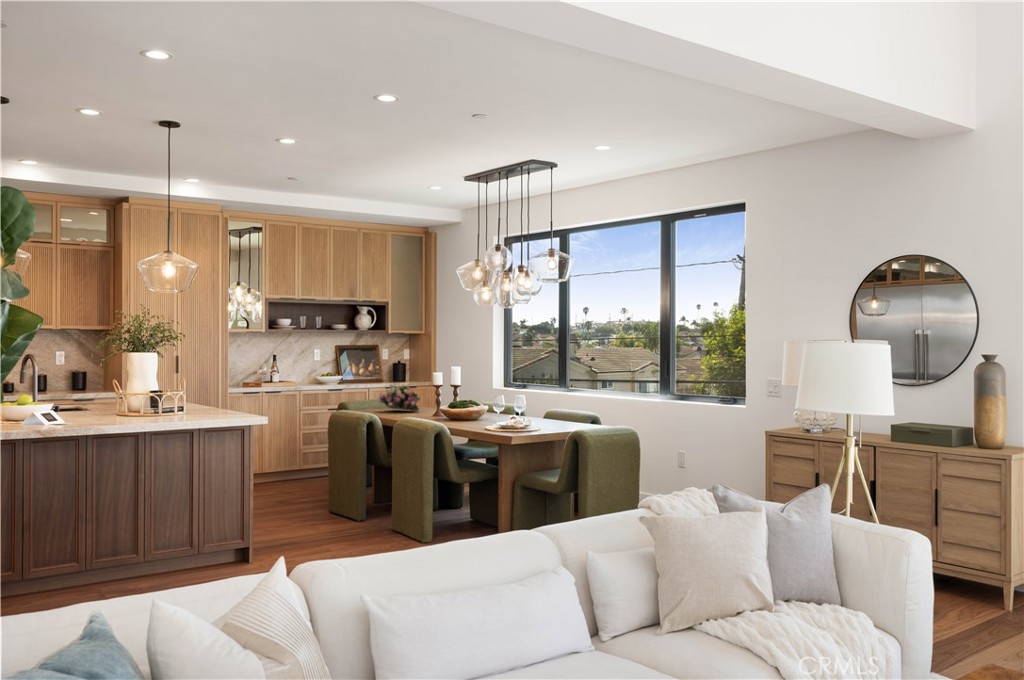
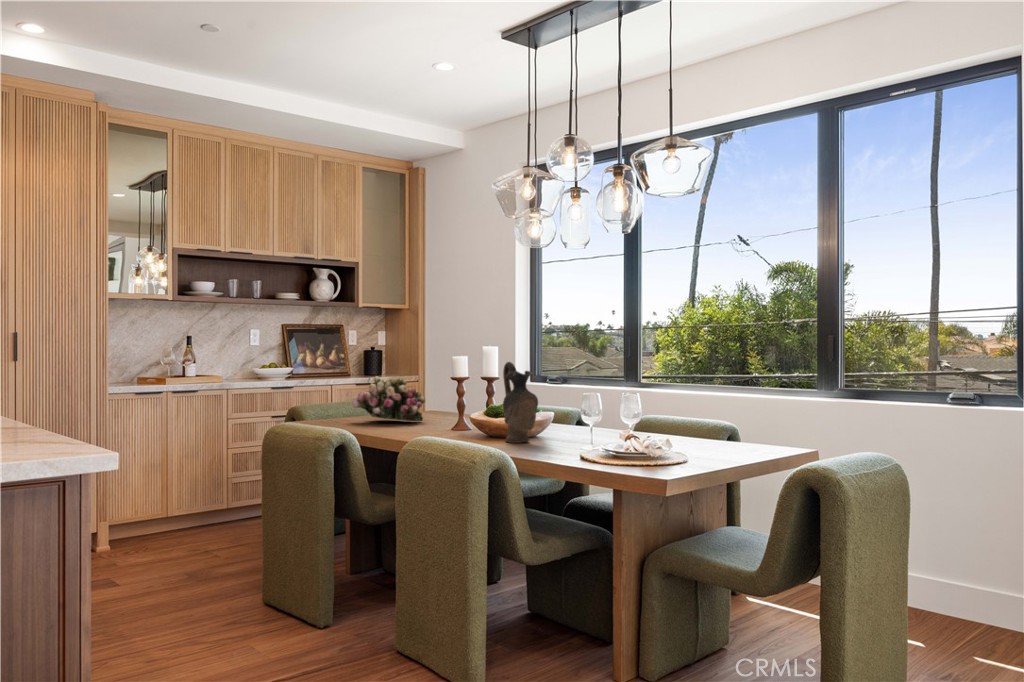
ceramic pitcher: none [453,378,472,421] -> present [503,362,538,443]

